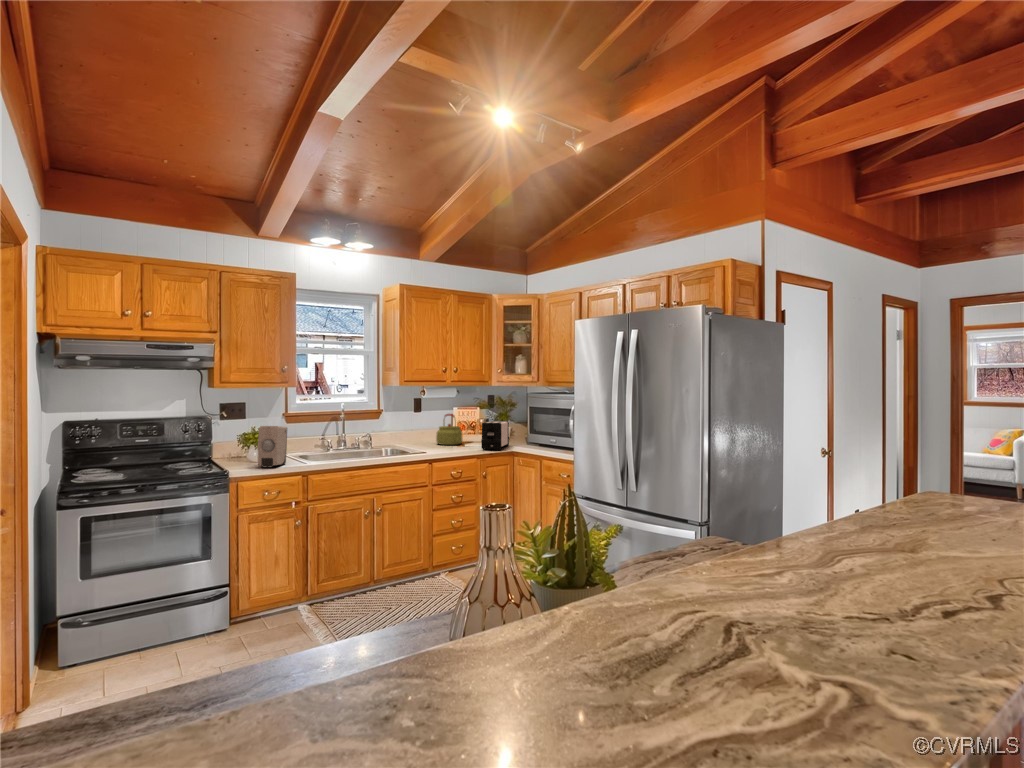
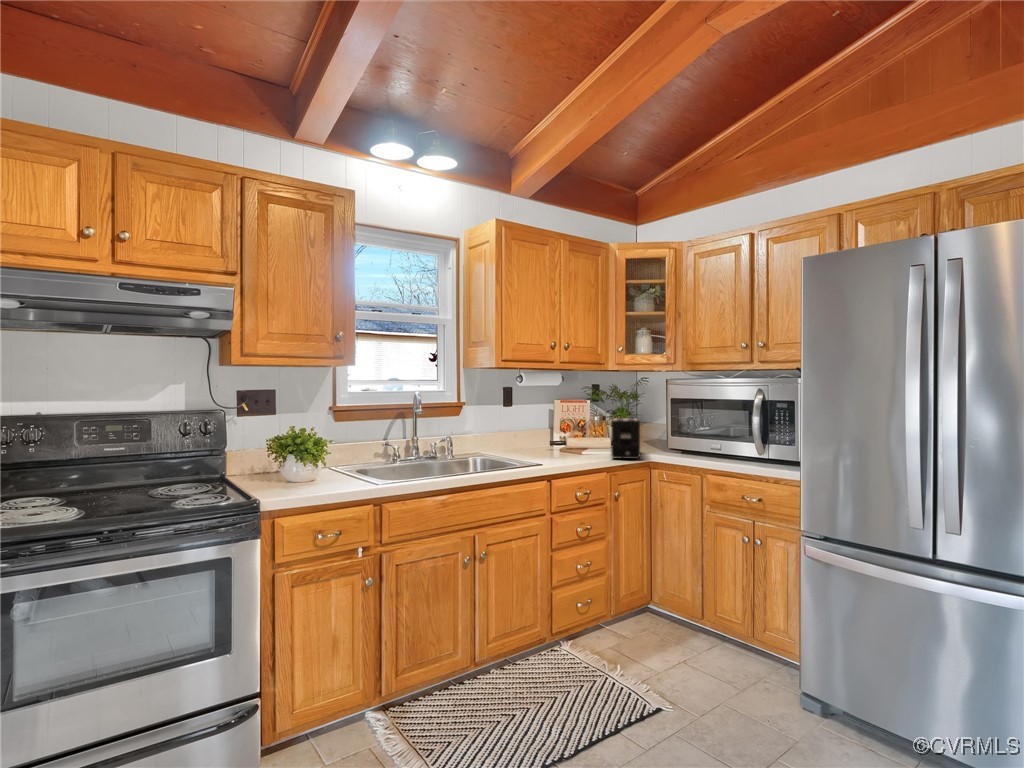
kettle: present [436,414,462,445] -> none [535,409,574,452]
soap dispenser: present [258,426,287,467] -> none [303,424,346,491]

